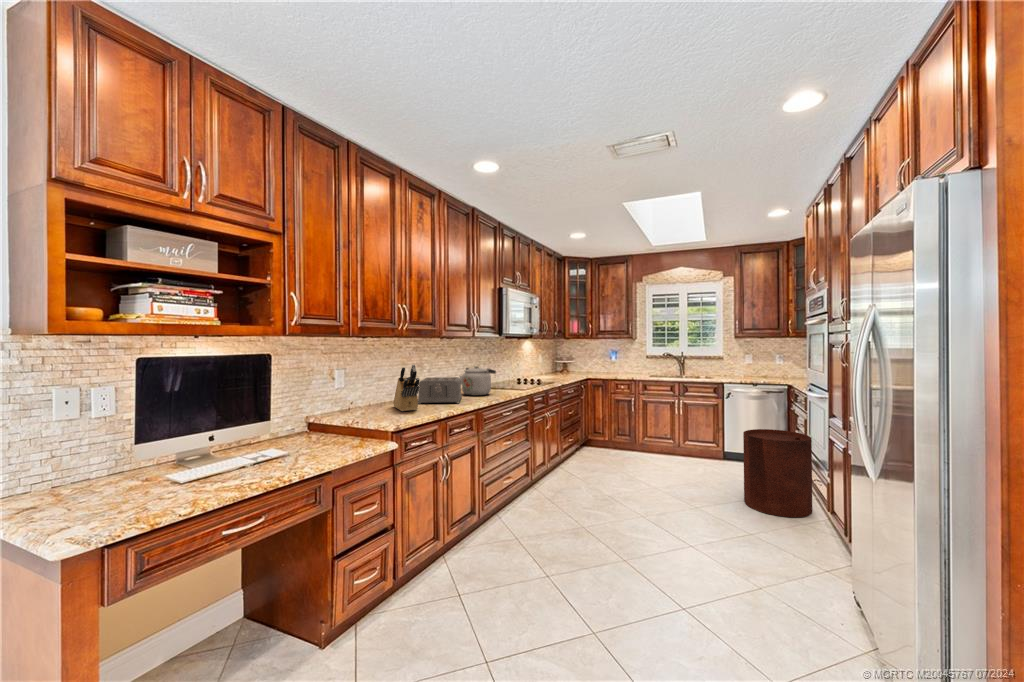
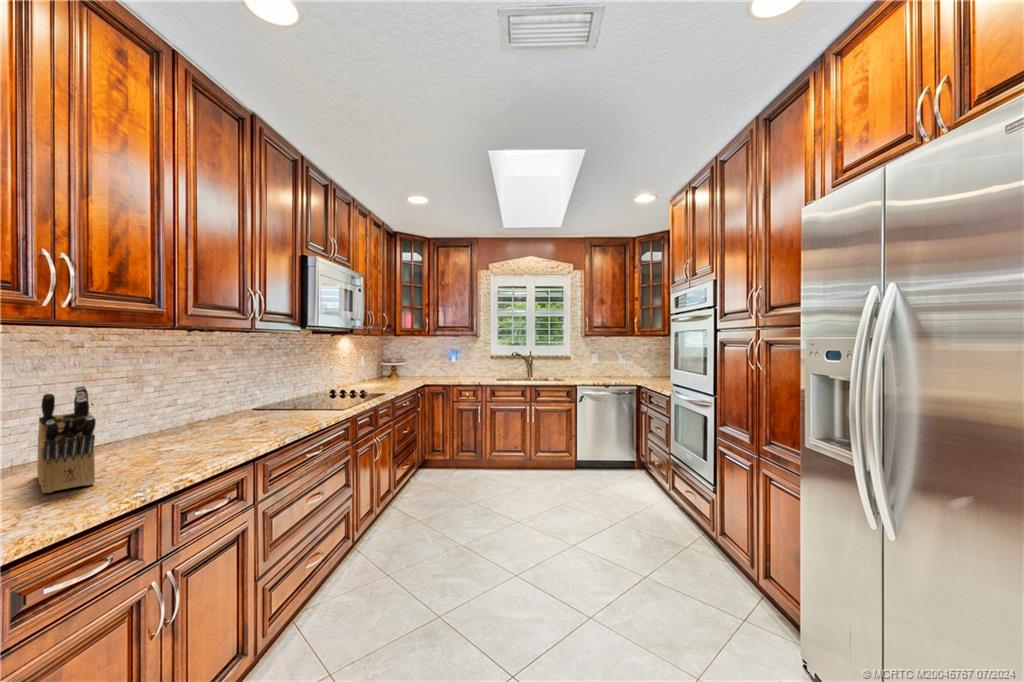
kettle: present [460,366,496,396] -> none [225,378,294,427]
toaster: present [418,377,462,404] -> none [114,400,225,461]
trash can: present [743,429,812,517] -> none [618,439,689,544]

